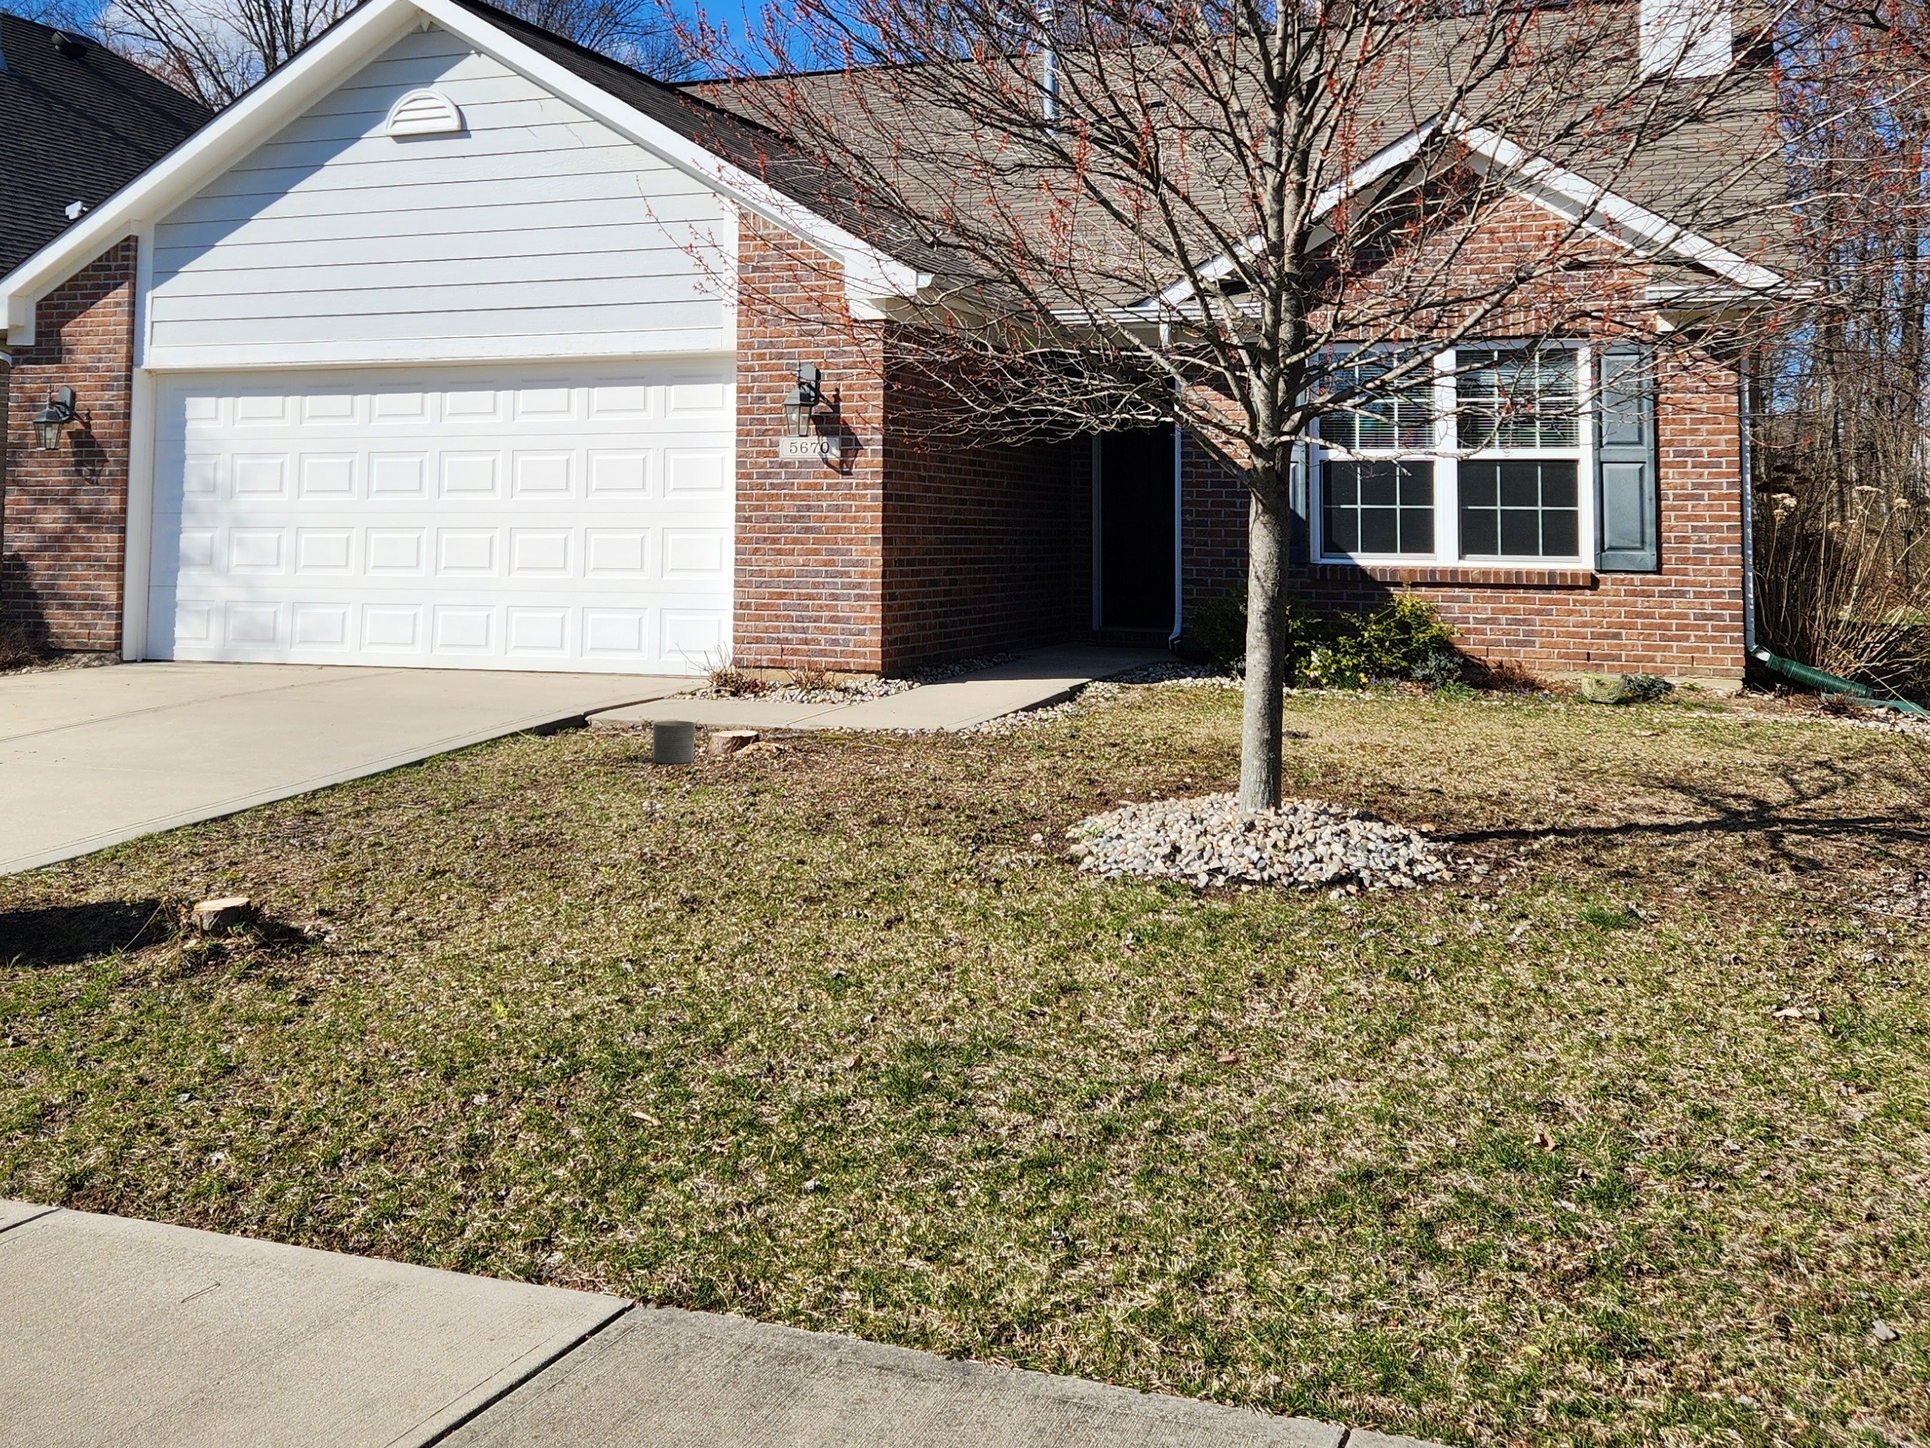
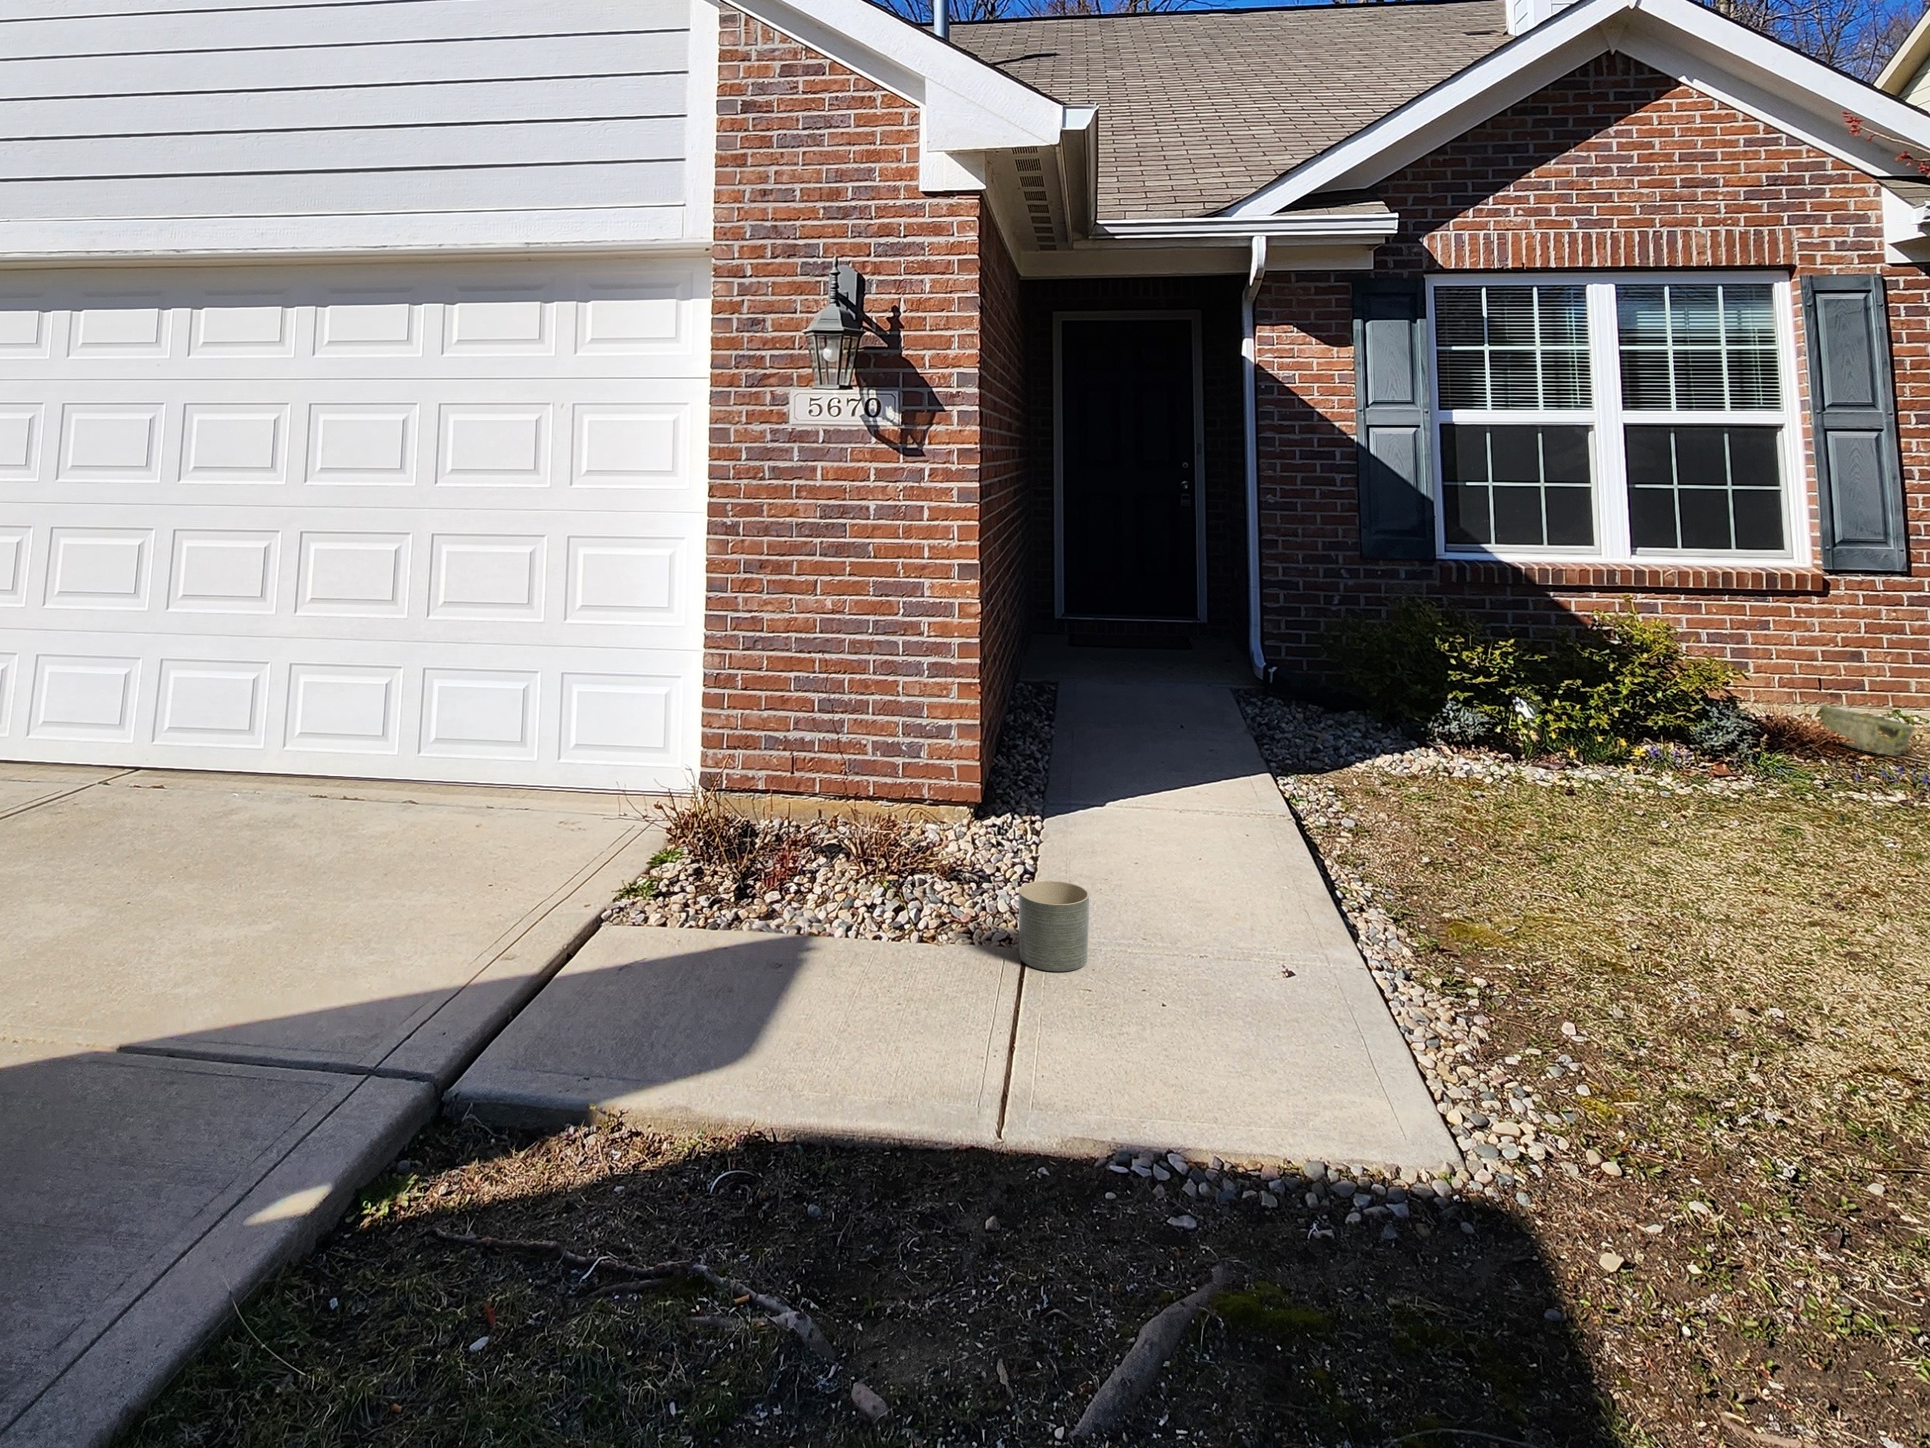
planter: present [653,721,695,764] -> present [1019,881,1089,971]

